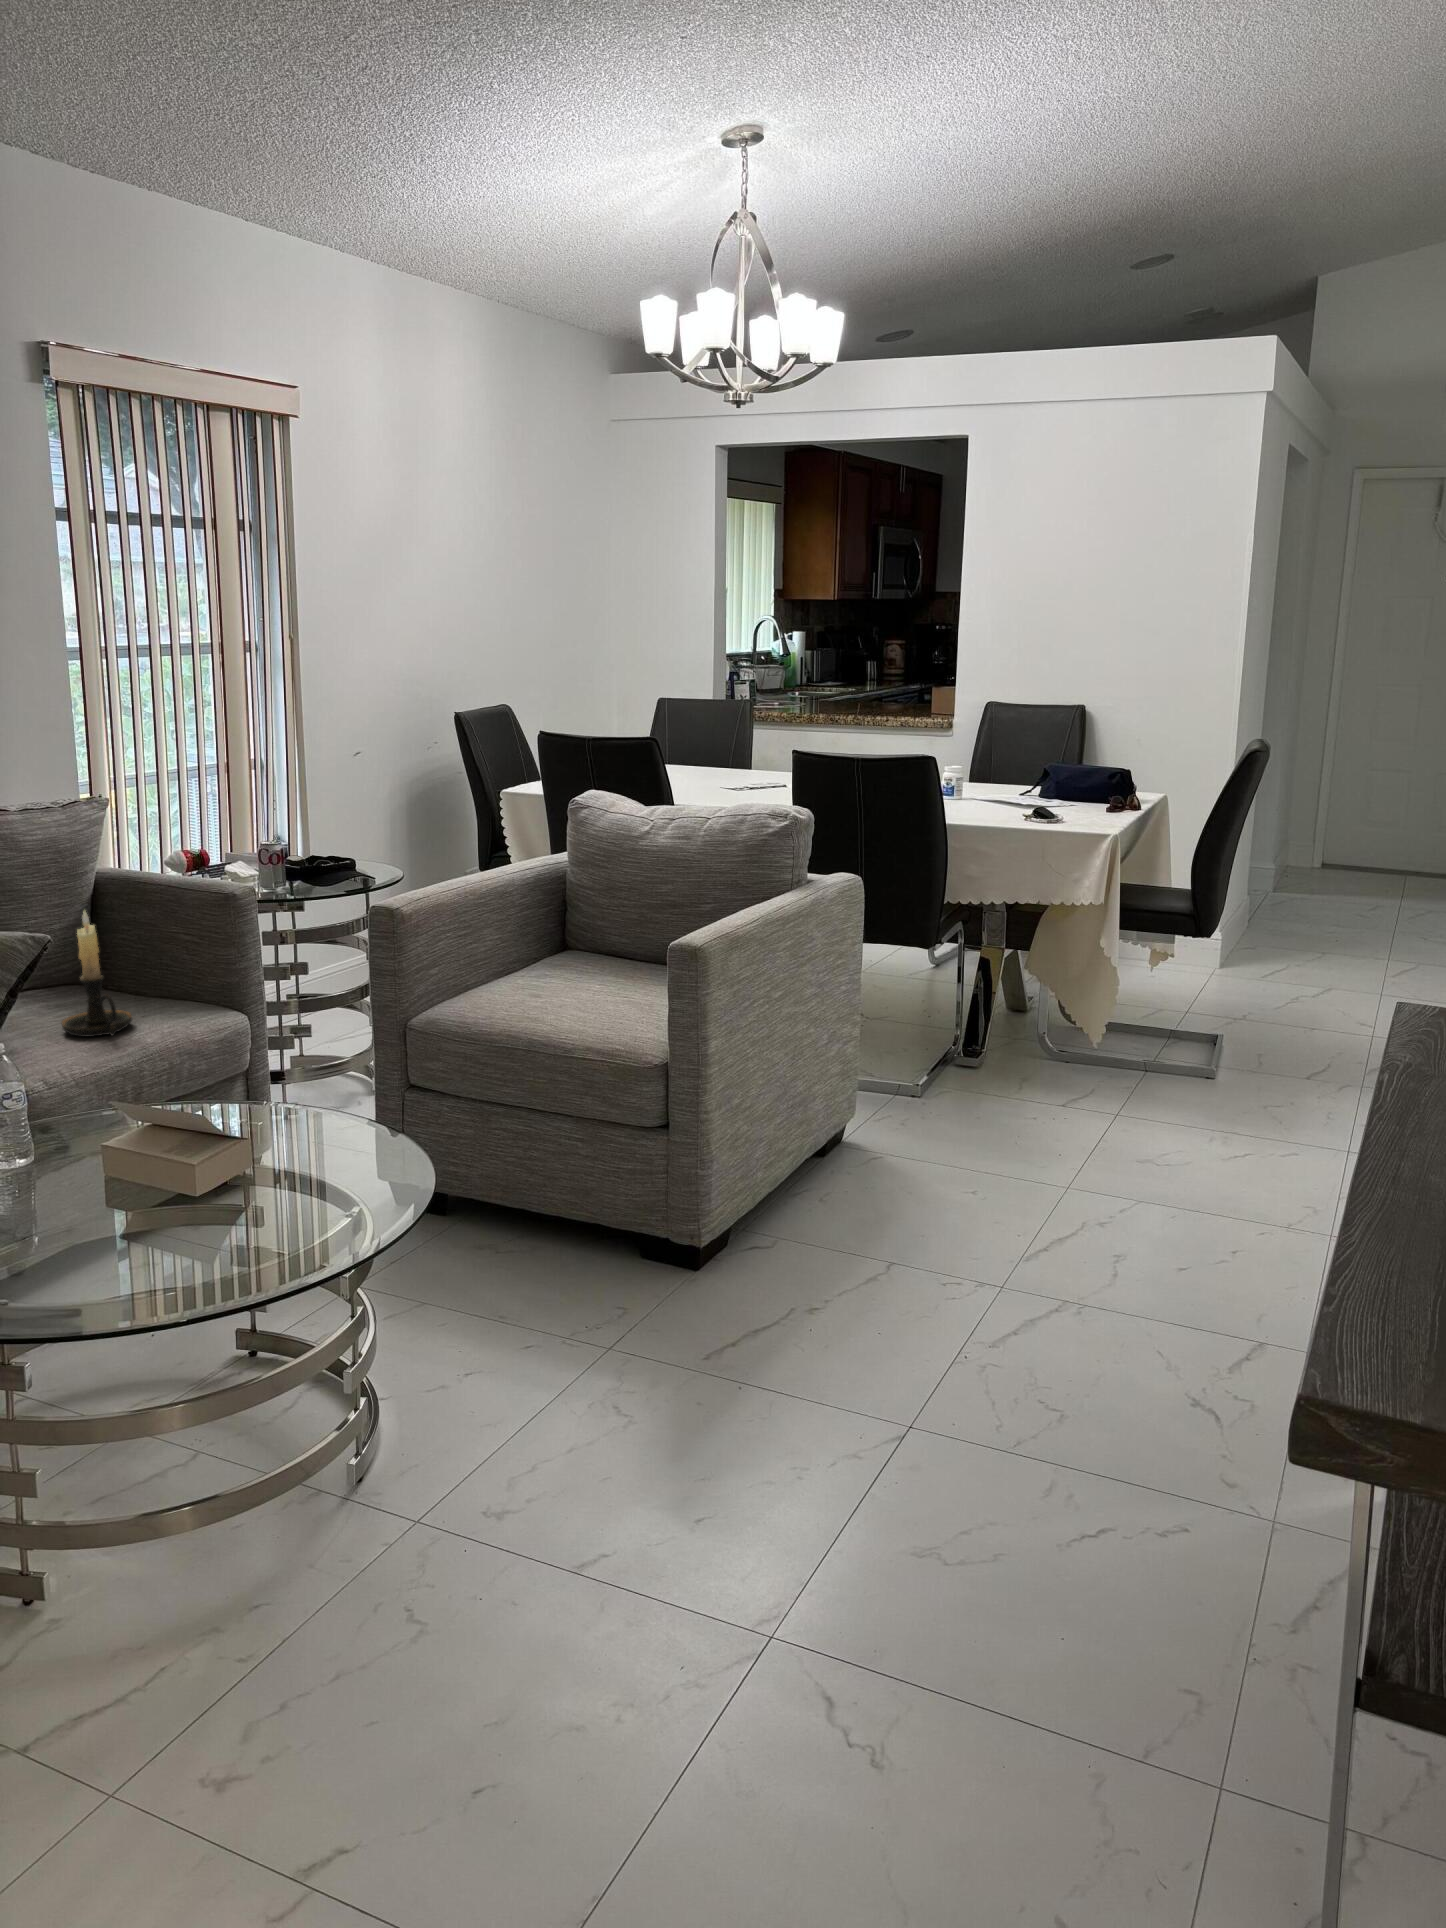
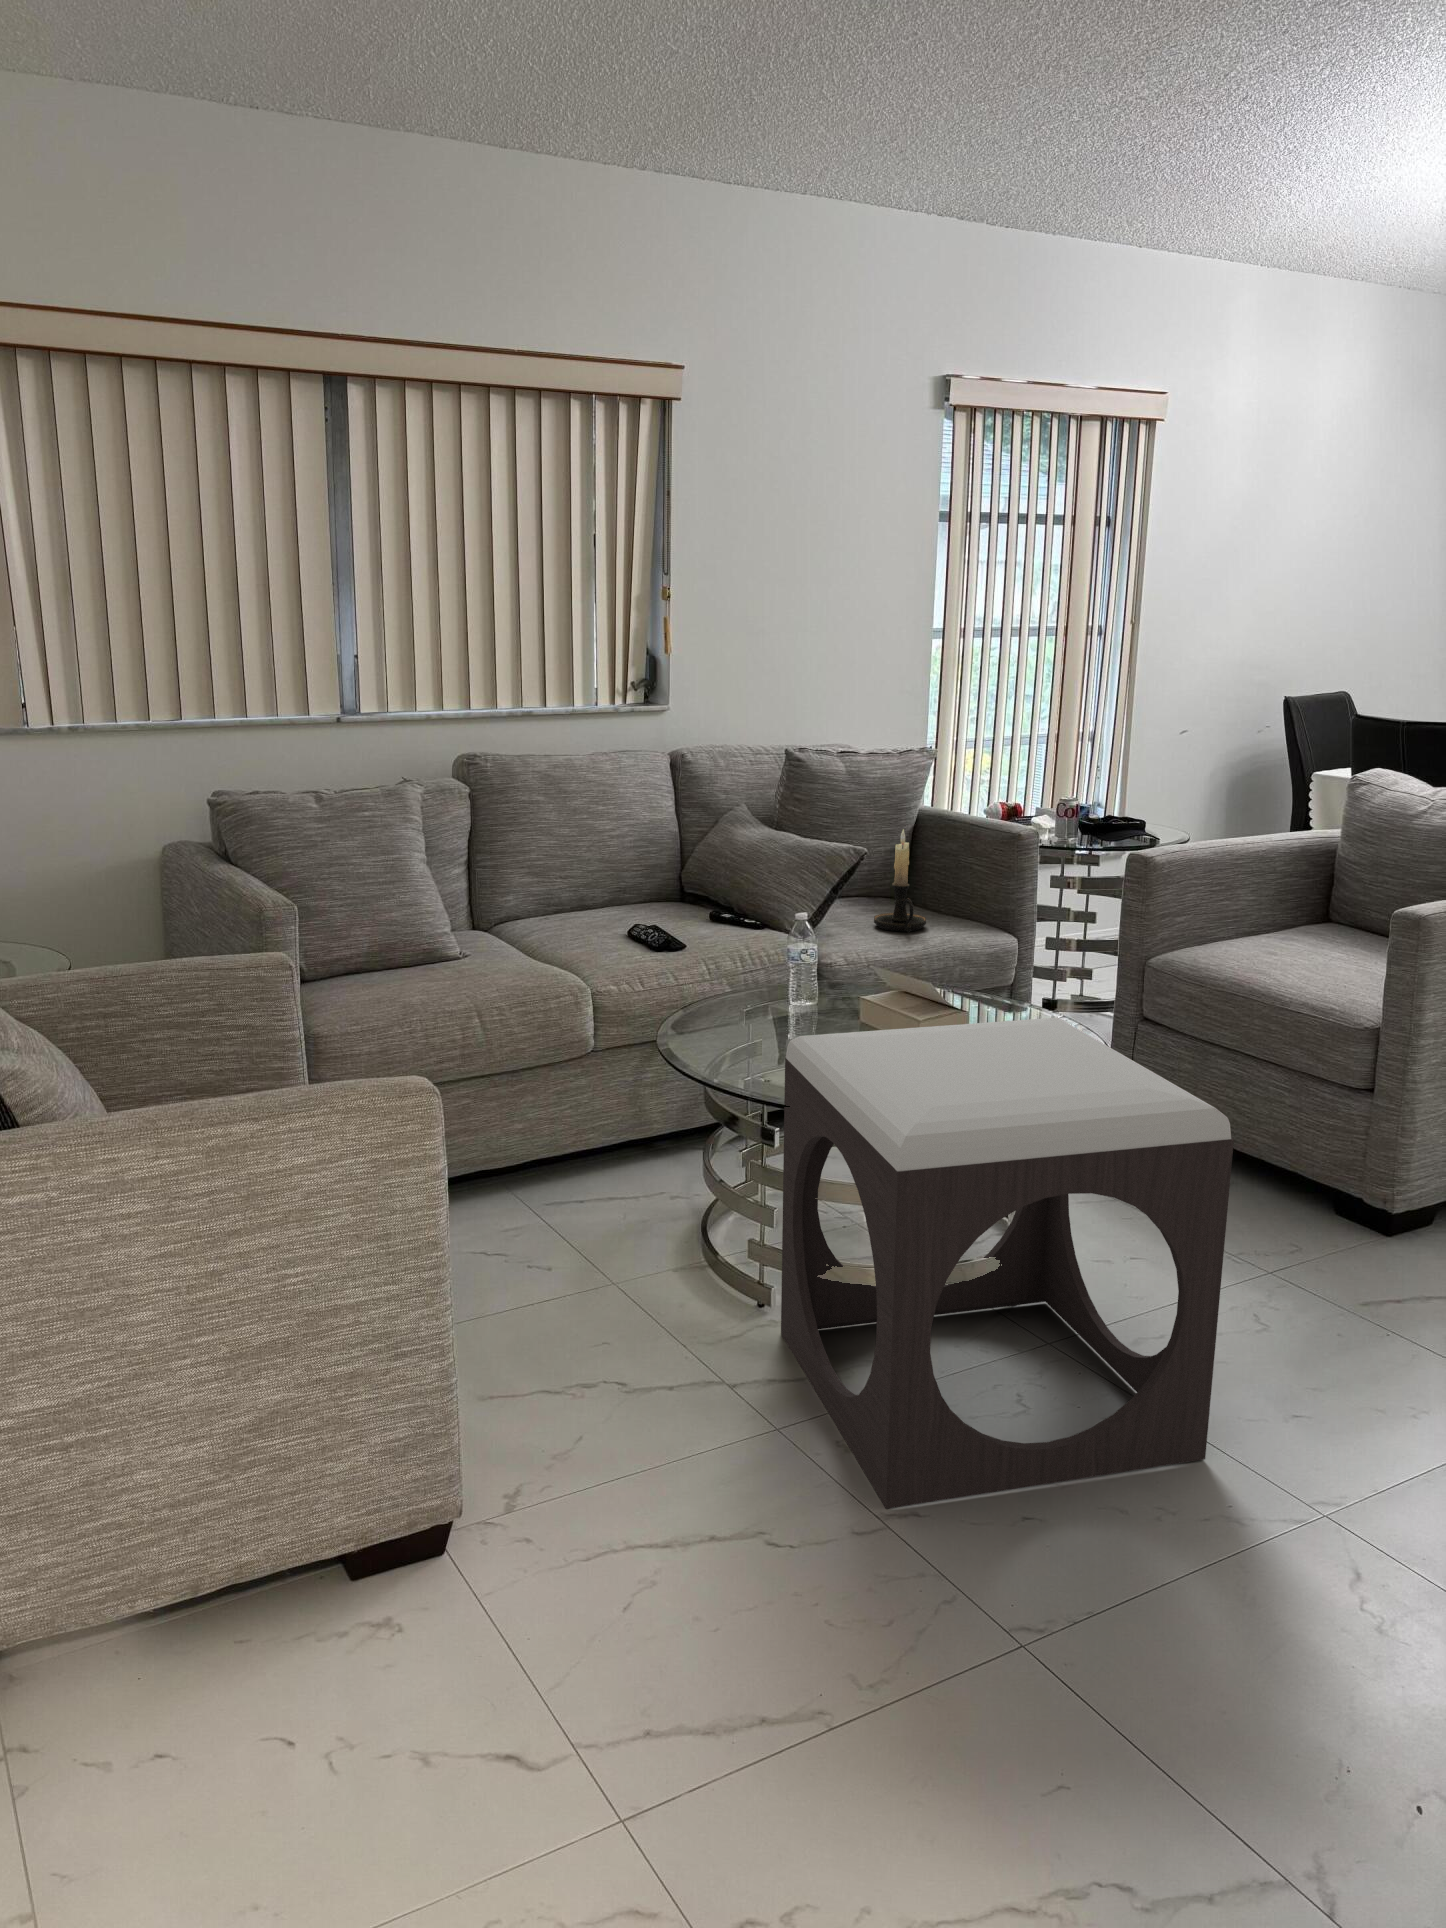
footstool: none [16,1141,630,1876] -> present [781,1018,1234,1509]

